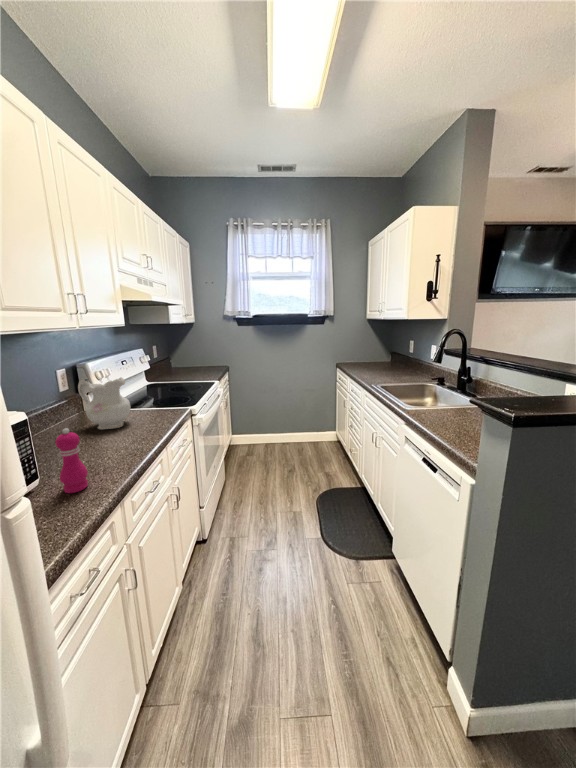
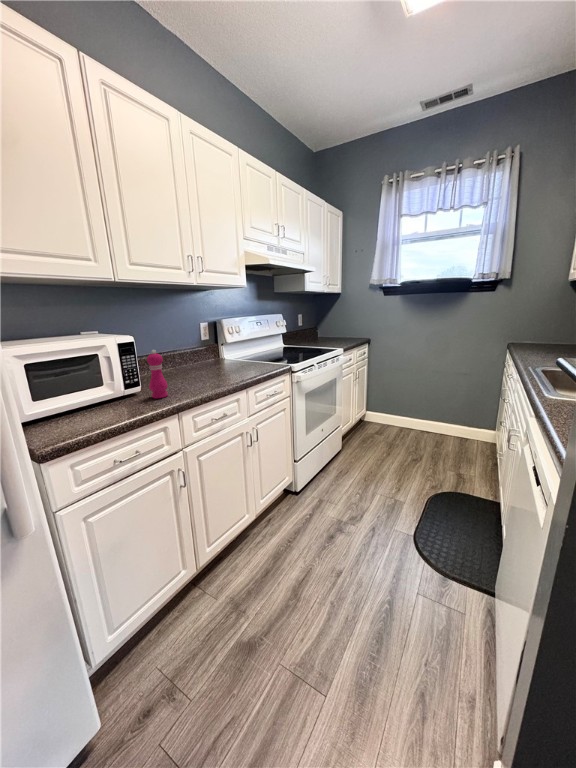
ceramic pitcher: present [78,378,131,430] -> none [205,328,238,370]

